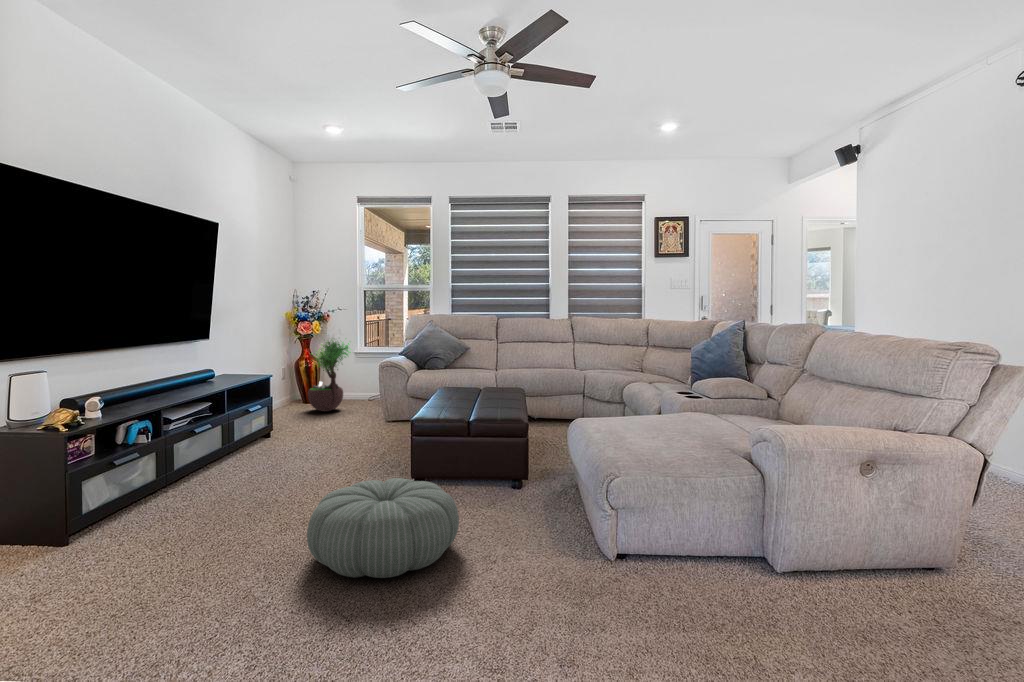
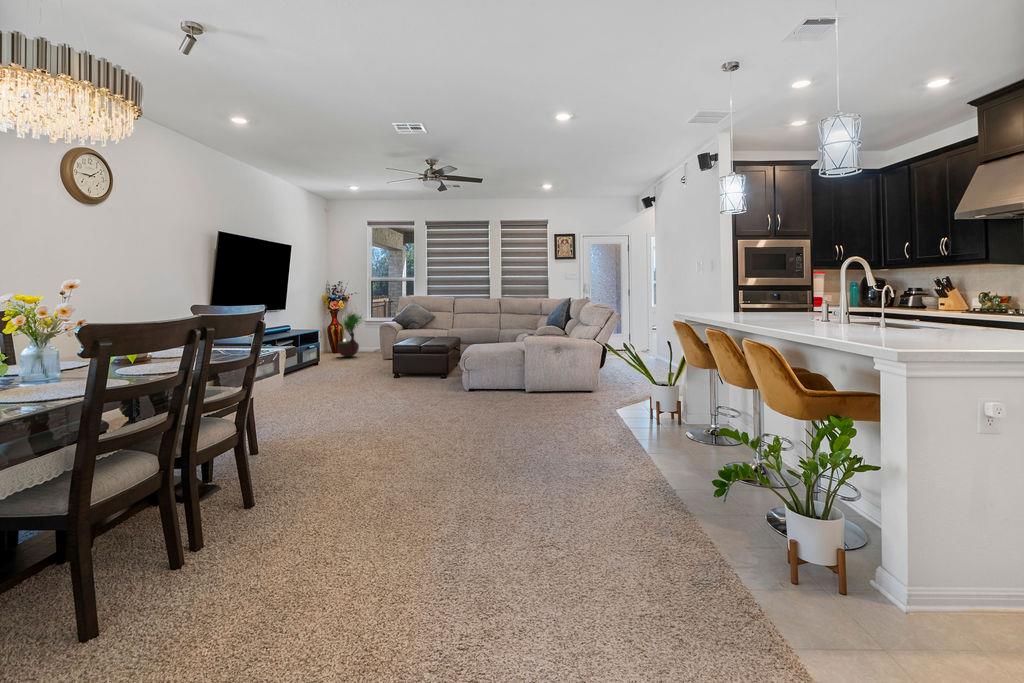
pouf: present [307,478,459,578] -> none [356,366,416,396]

